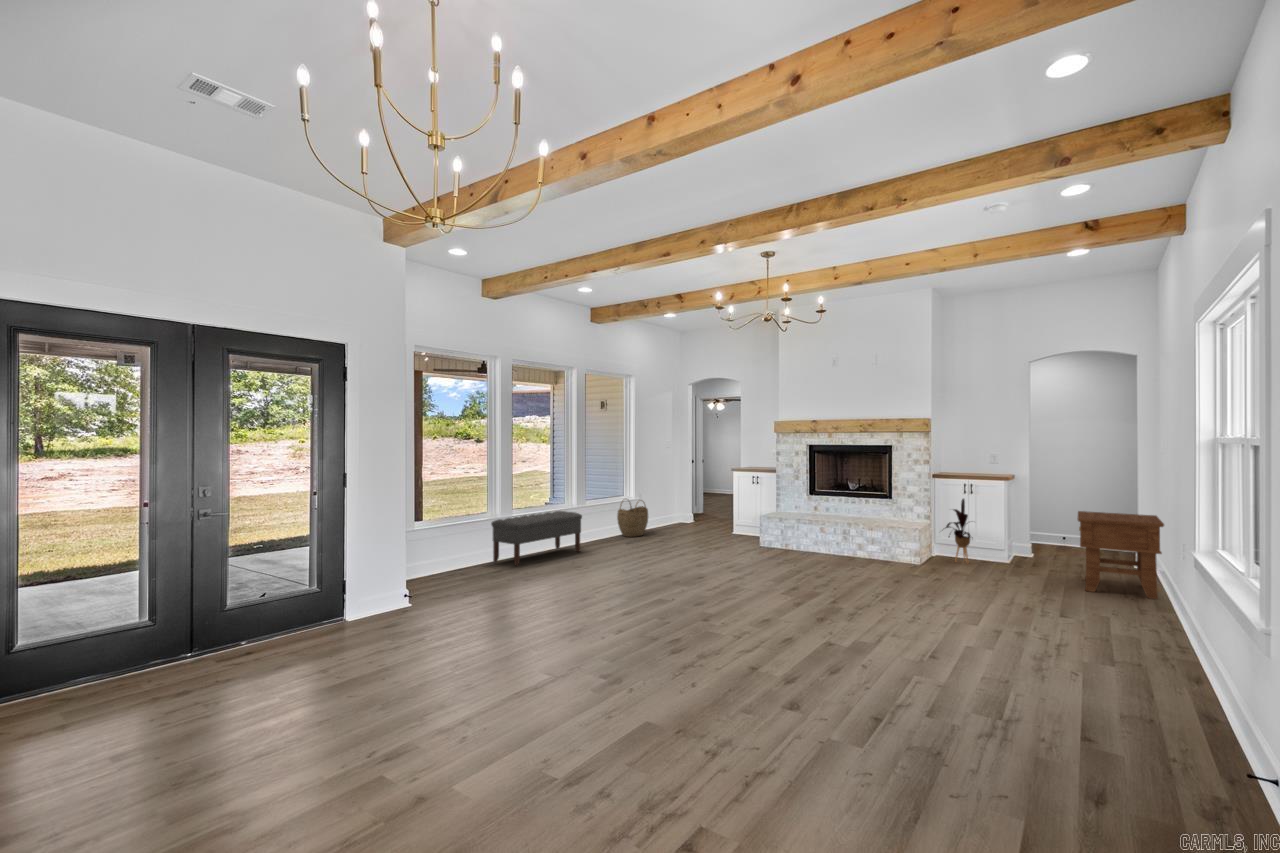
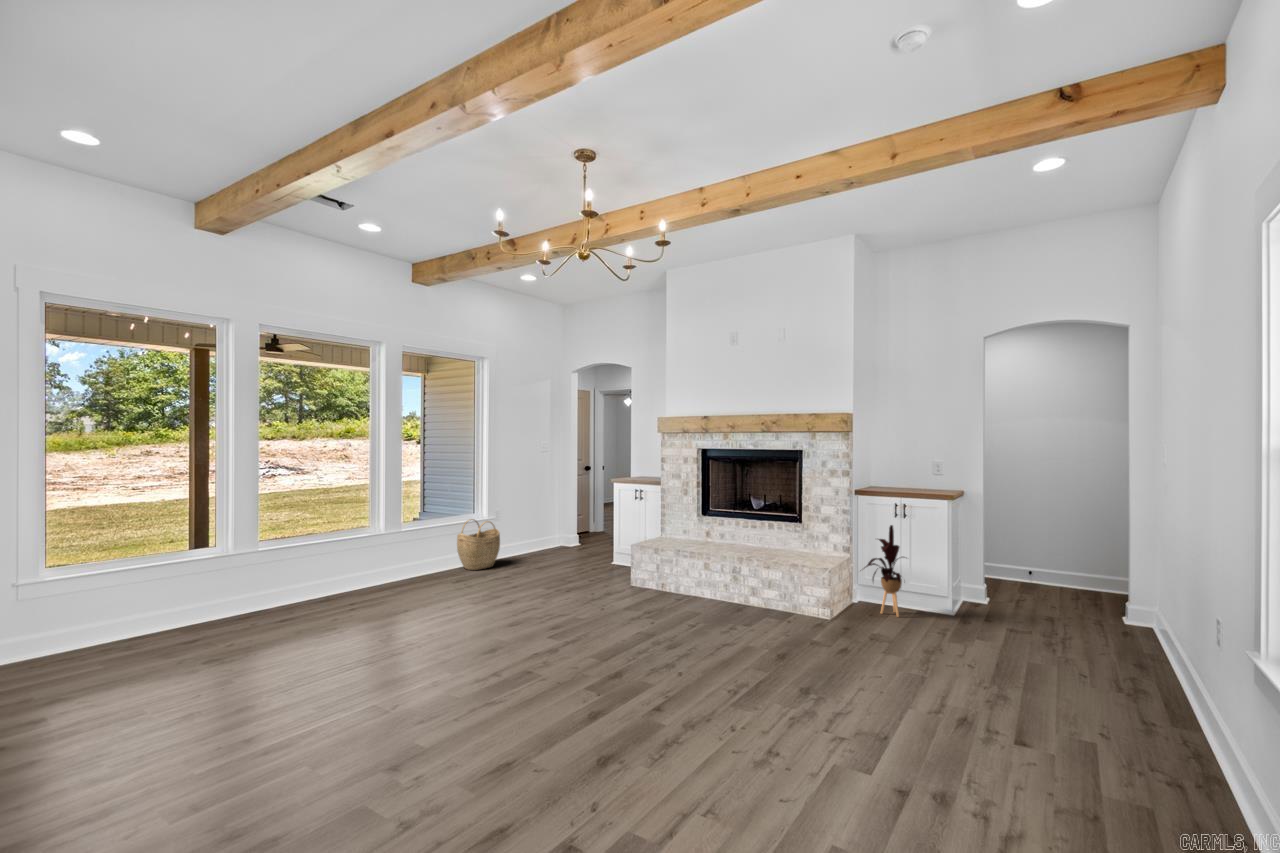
bench: present [491,511,582,566] -> none [222,541,378,628]
side table: present [1077,511,1164,599] -> none [1048,547,1183,694]

